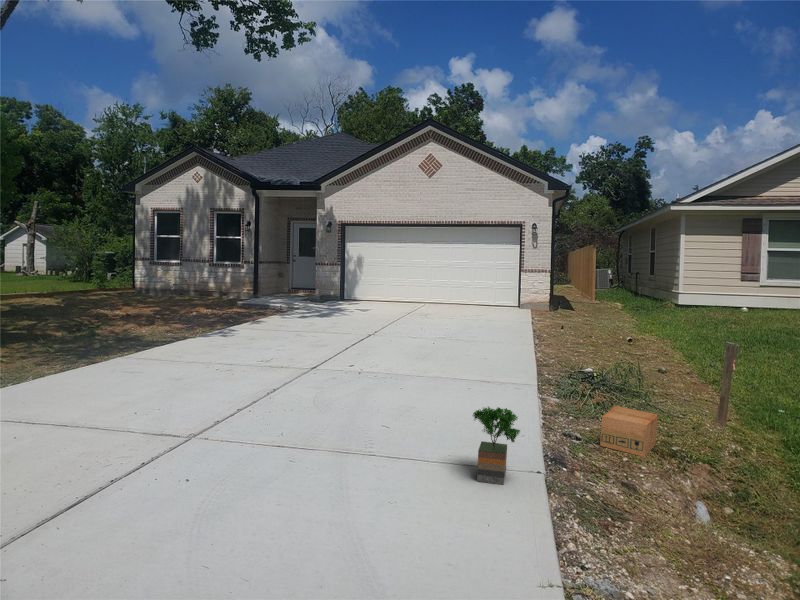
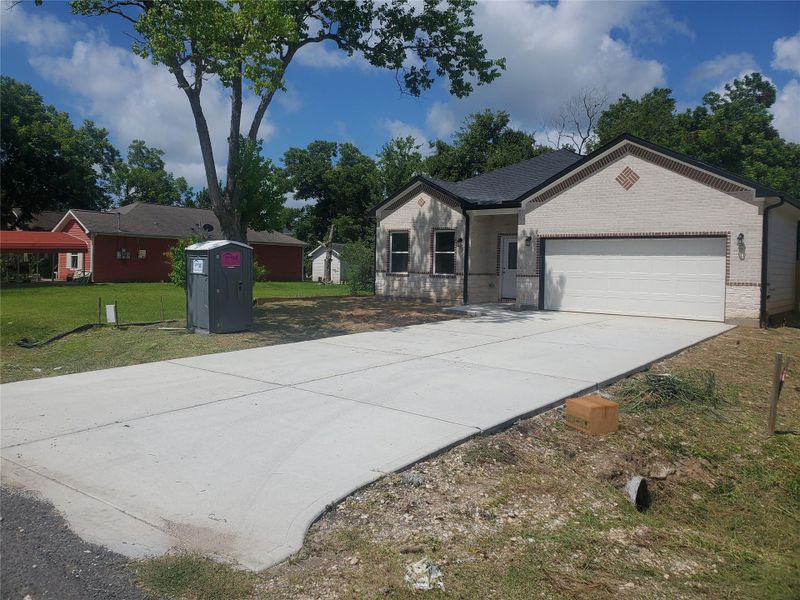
potted tree: present [473,407,520,485] -> none [430,375,465,431]

